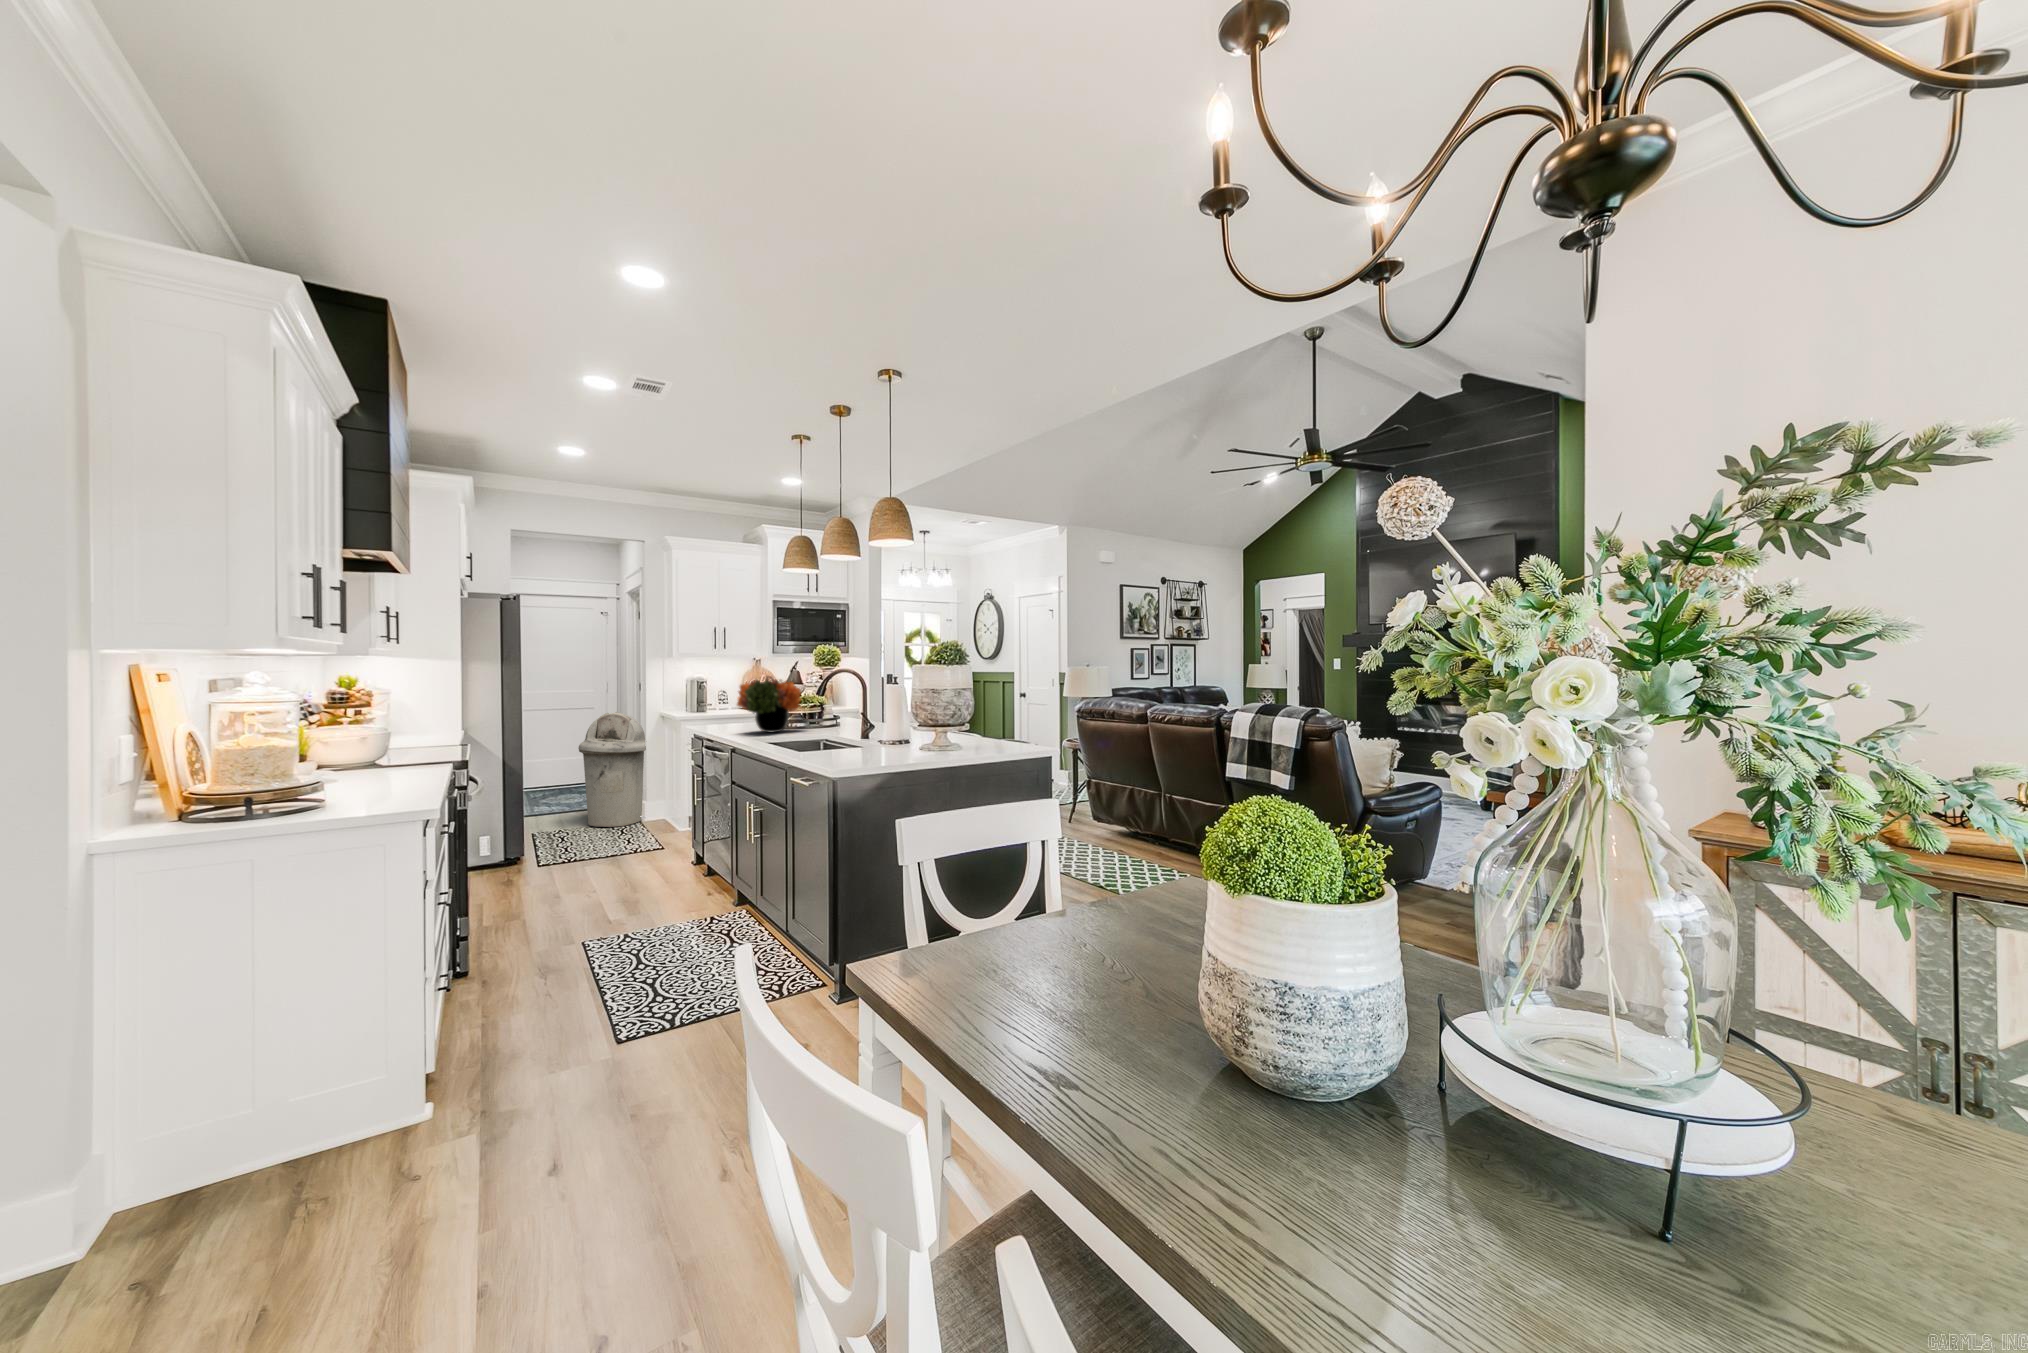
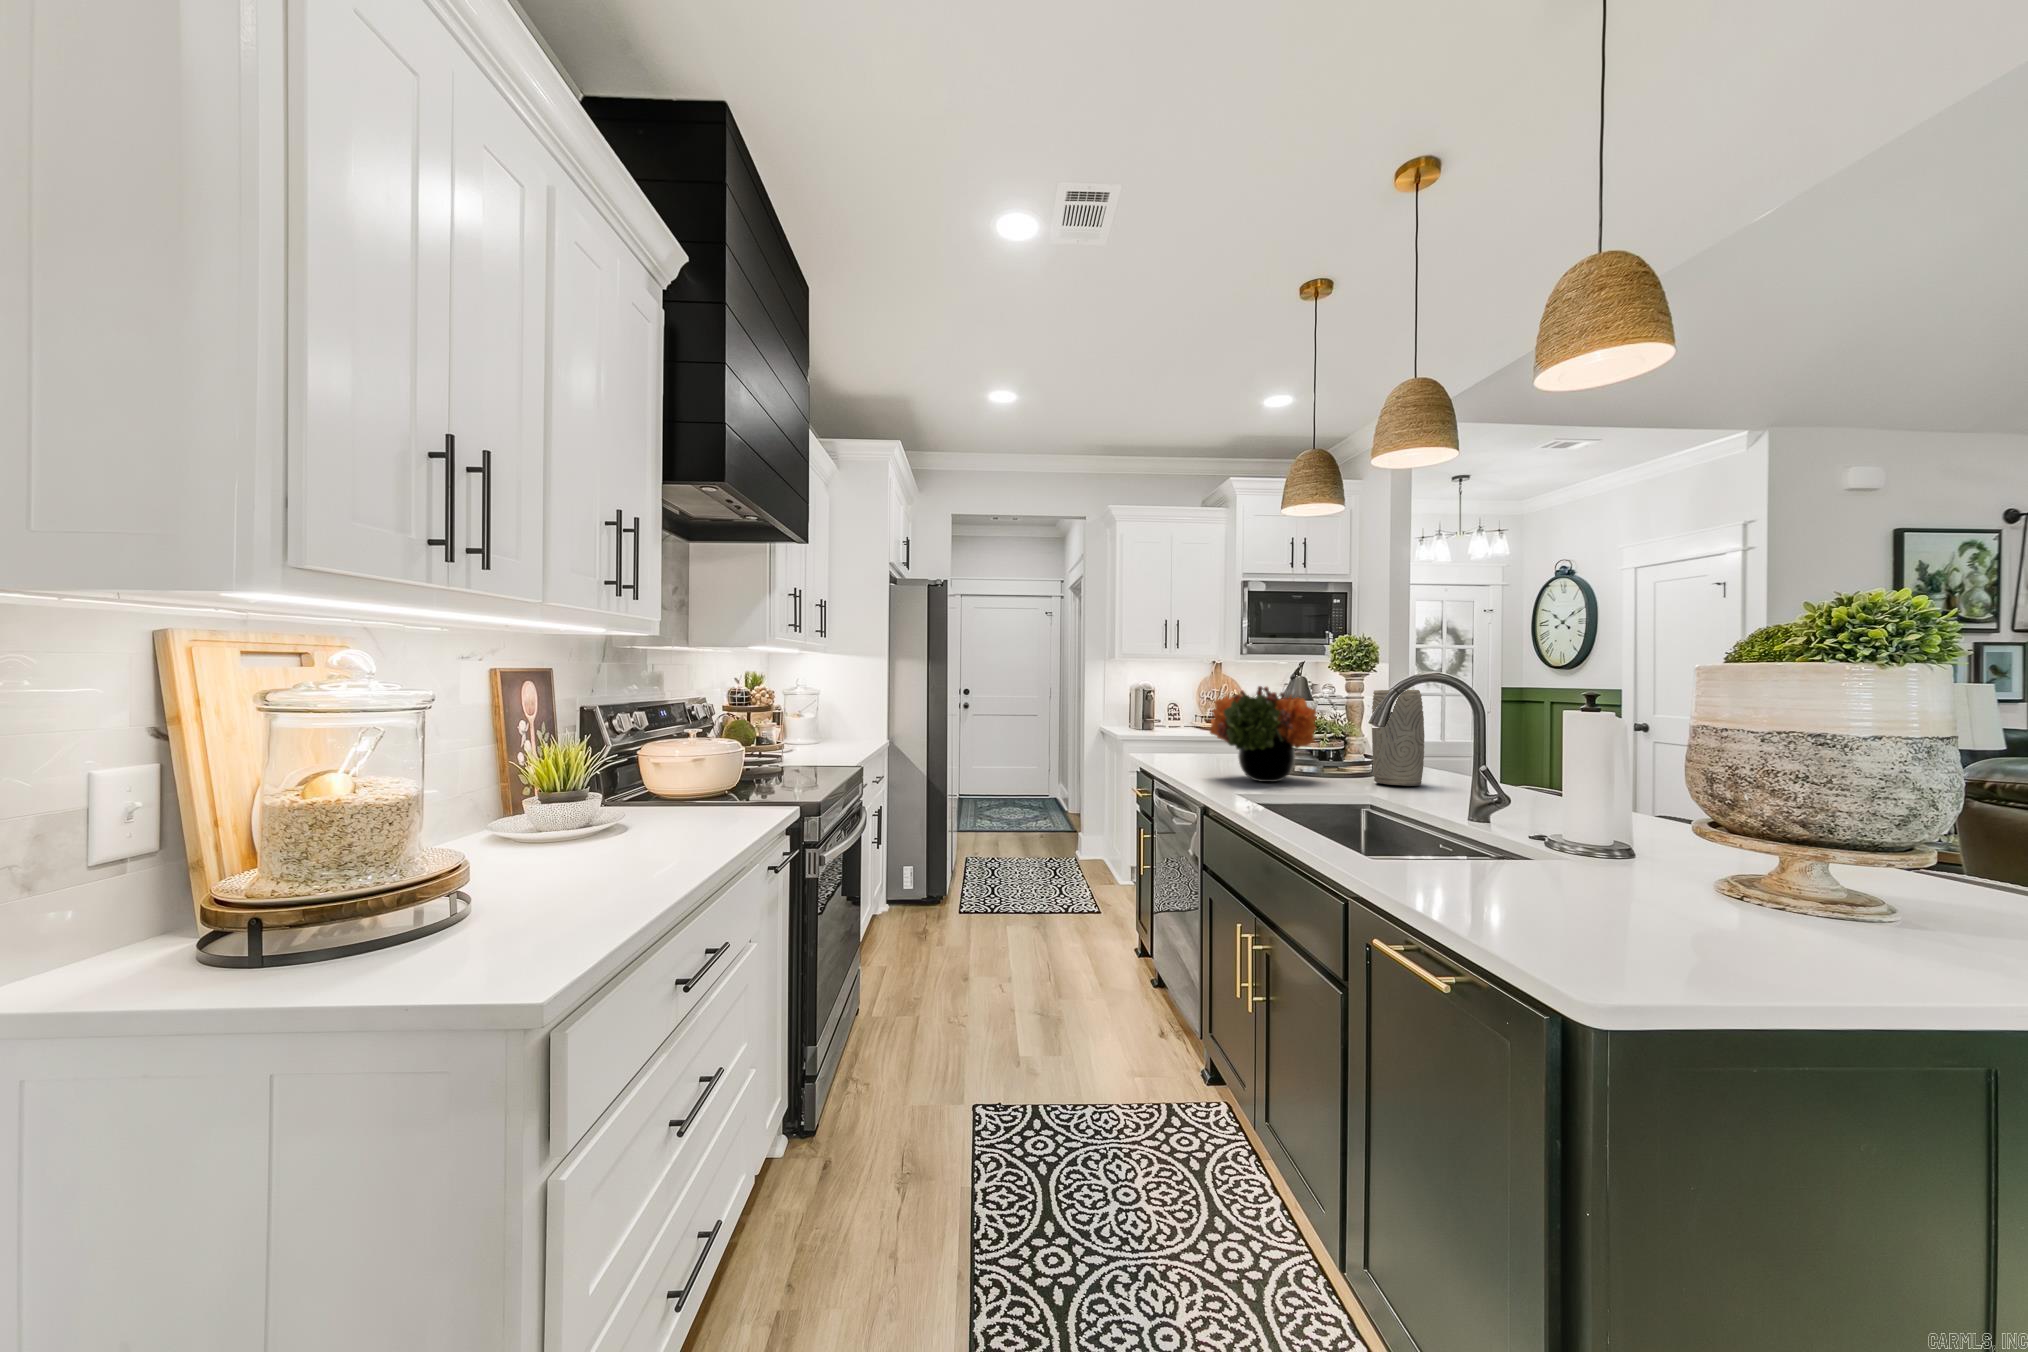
vase: none [831,675,859,728] -> present [1372,690,1425,786]
trash can: present [578,712,647,827] -> none [1012,722,1091,866]

